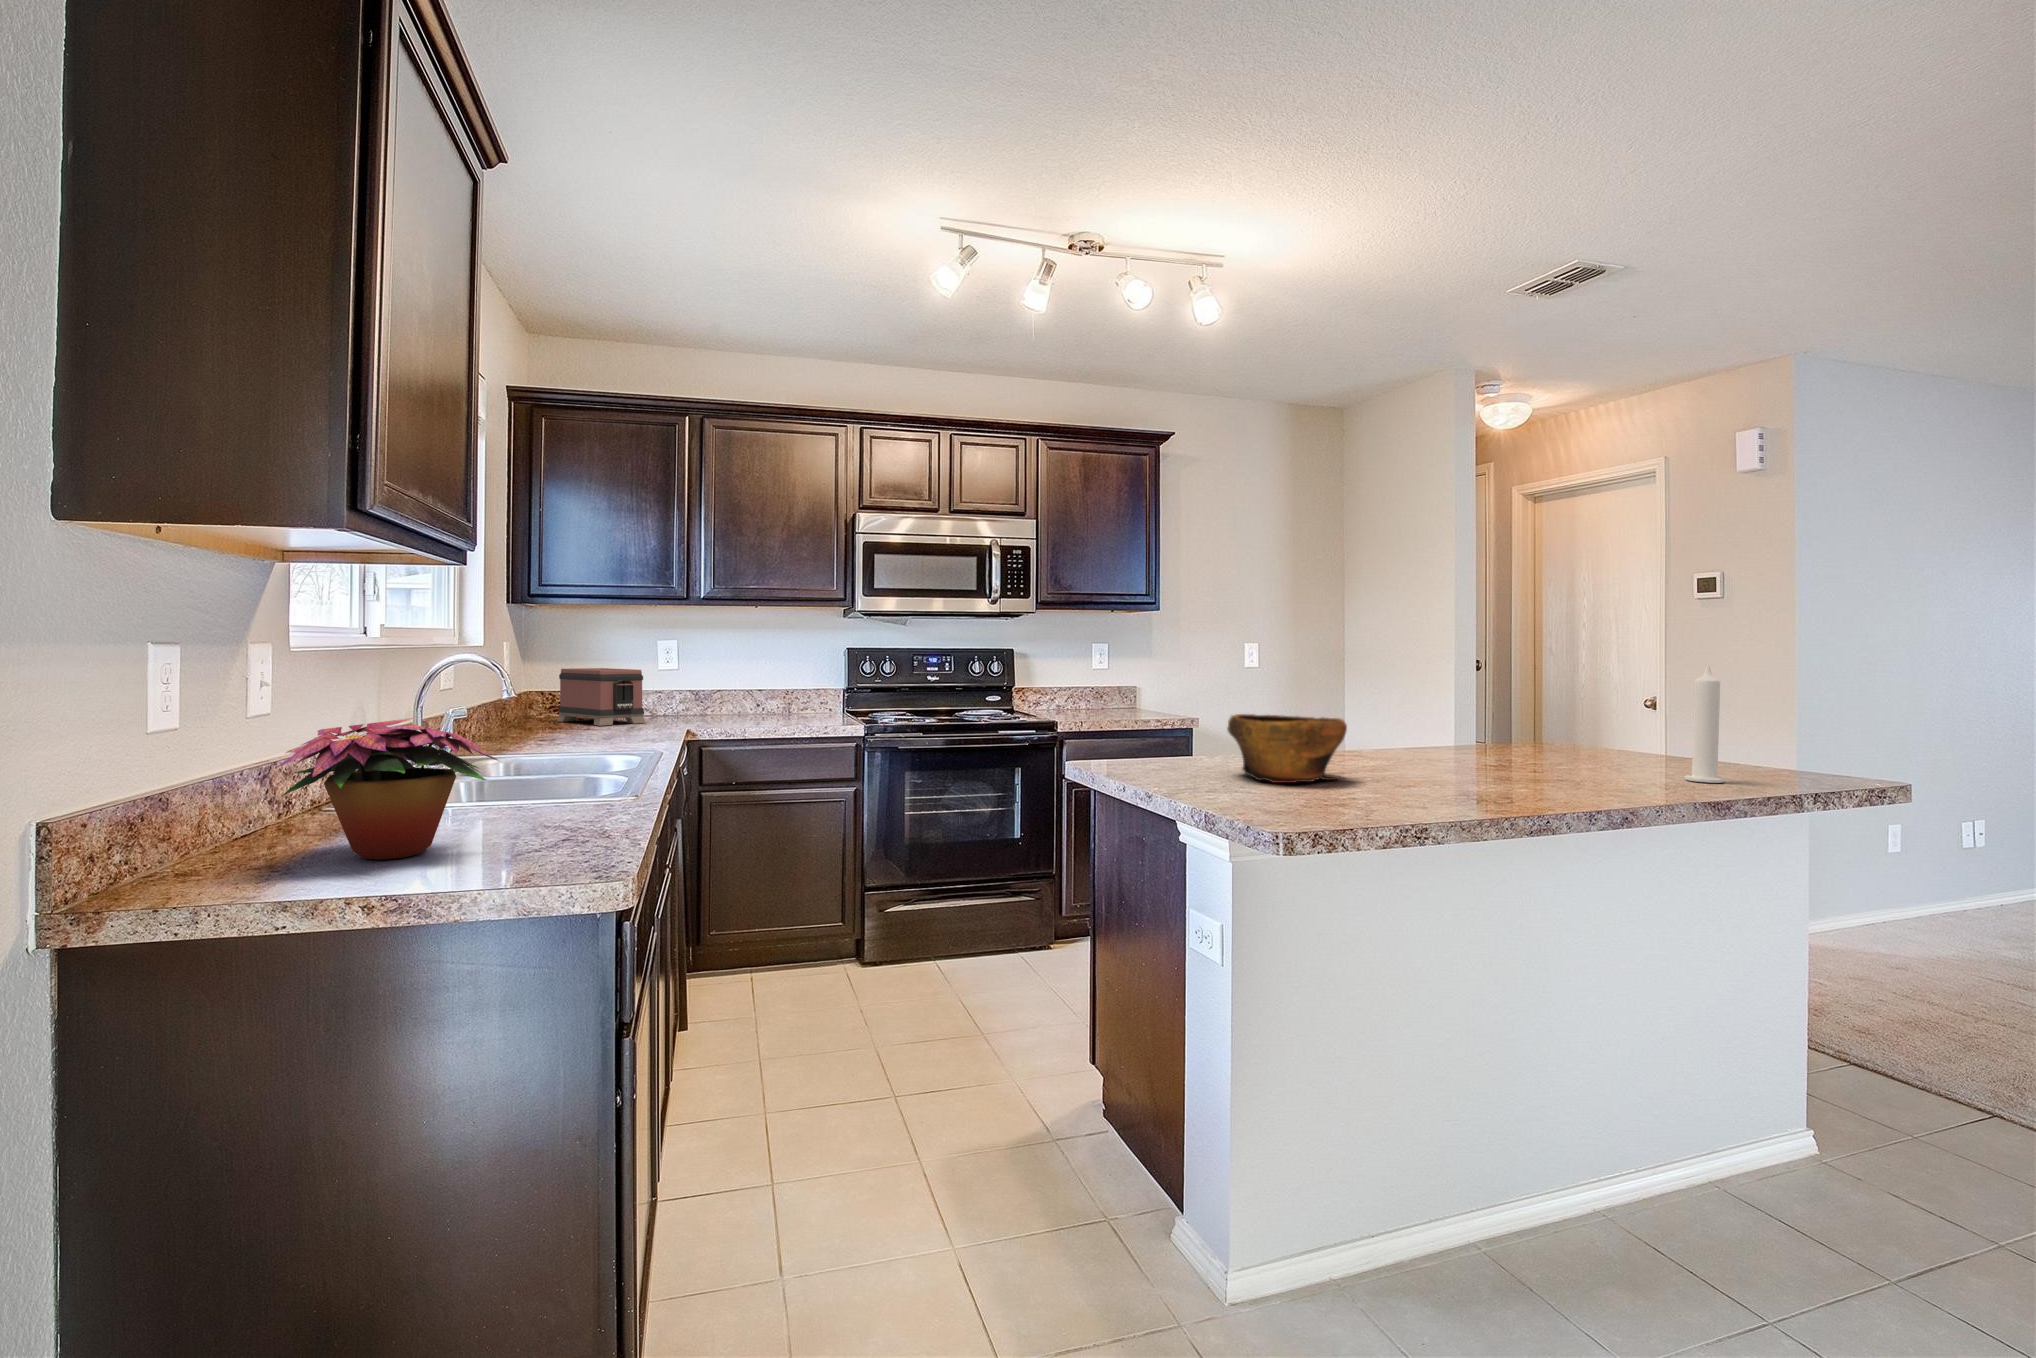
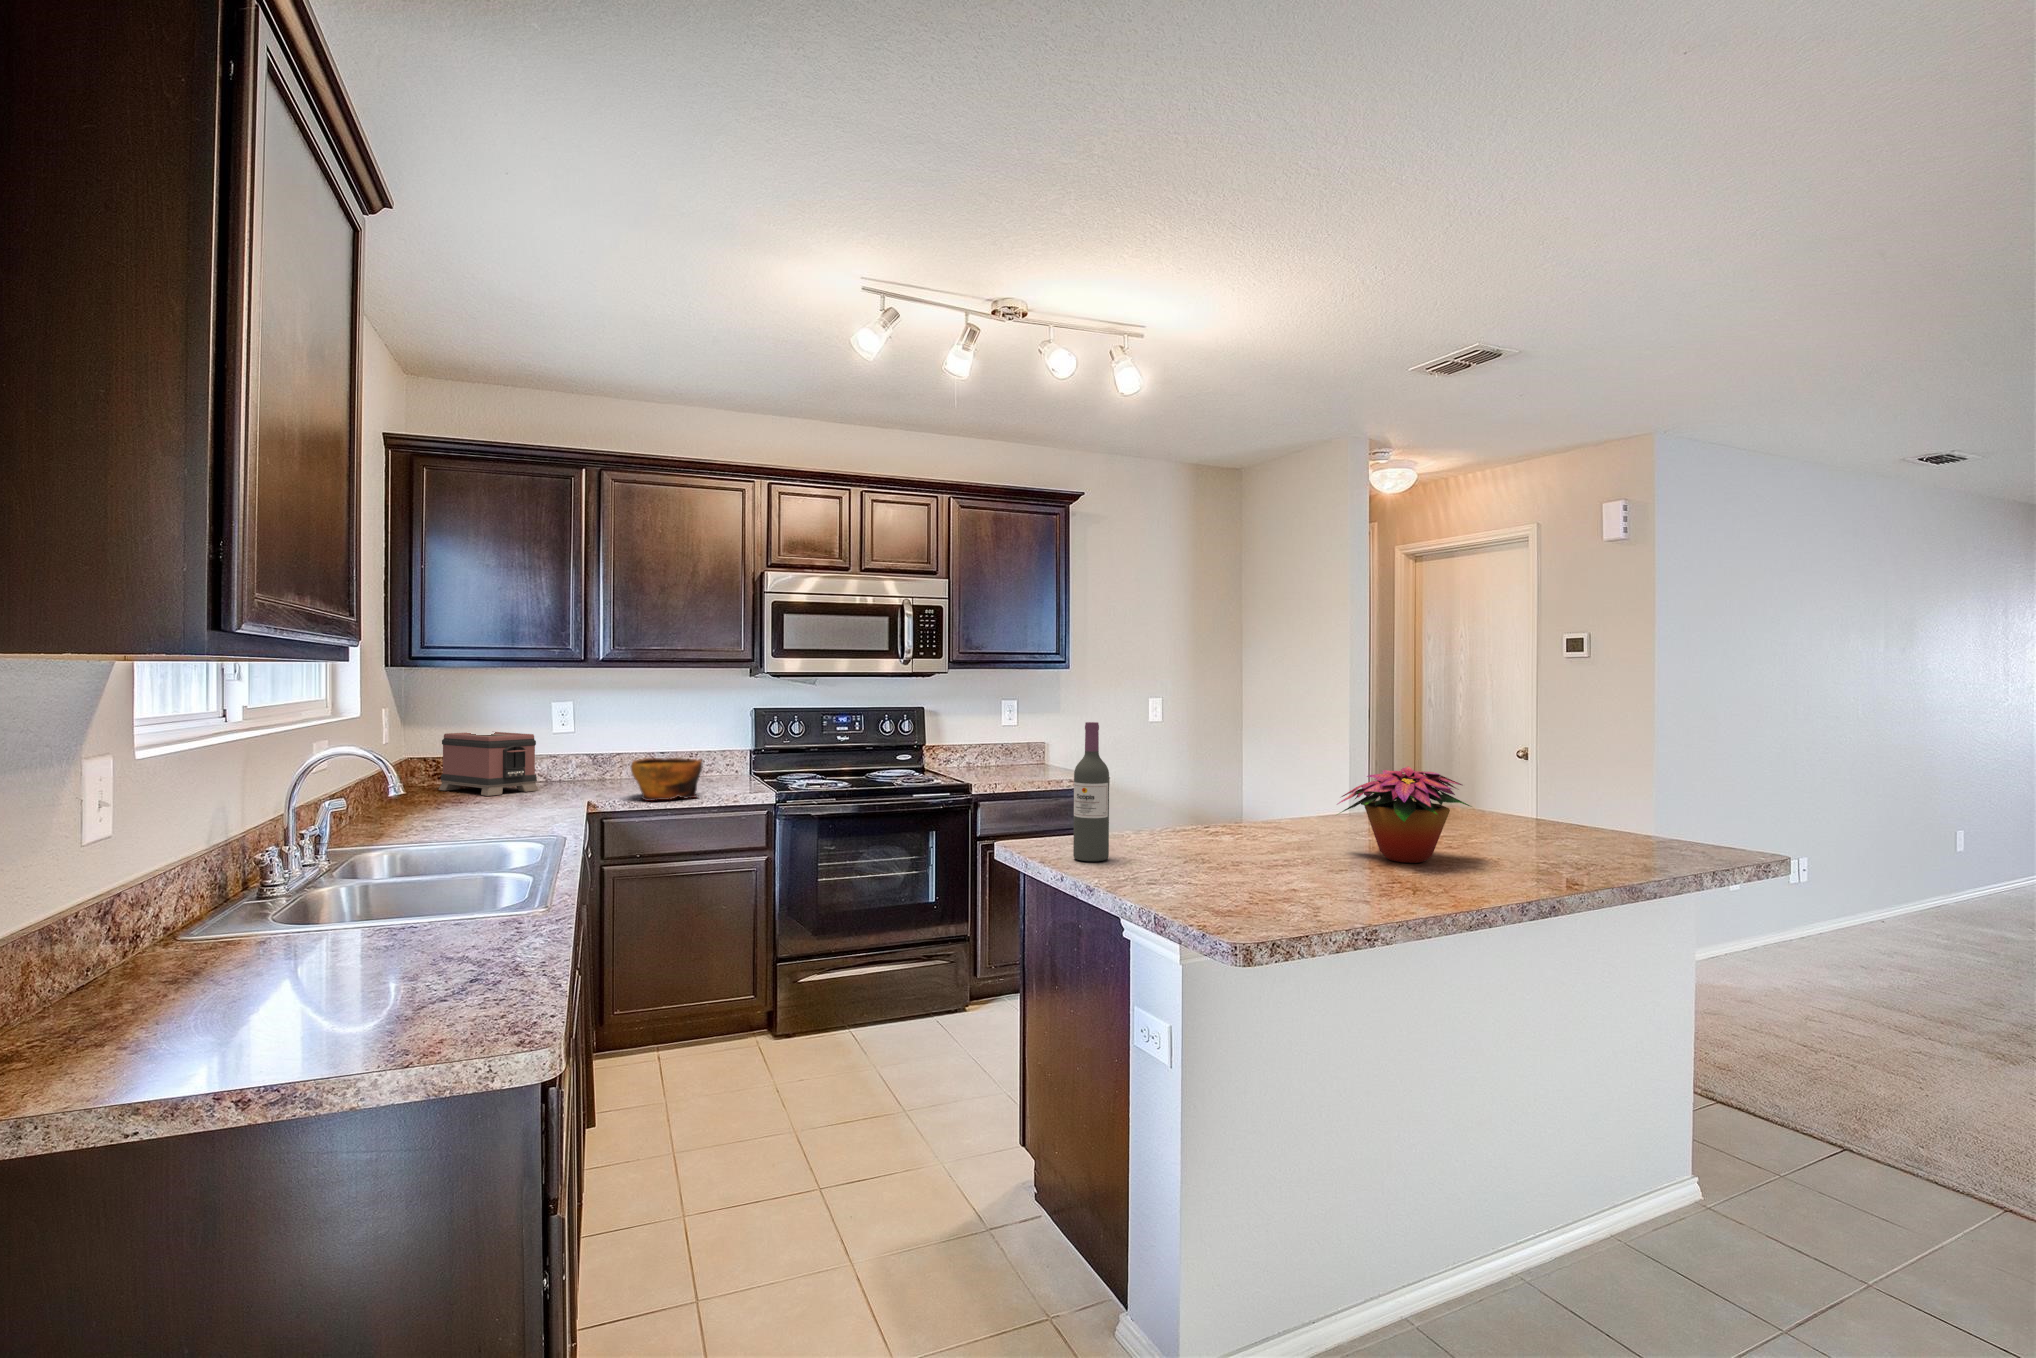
wine bottle: none [1137,636,1173,773] -> present [1073,722,1109,861]
candle: present [1685,665,1725,783] -> none [1589,747,1625,859]
bowl: present [1227,714,1347,783] -> present [631,758,703,801]
flower arrangement: present [276,718,499,860] -> present [1338,766,1470,863]

